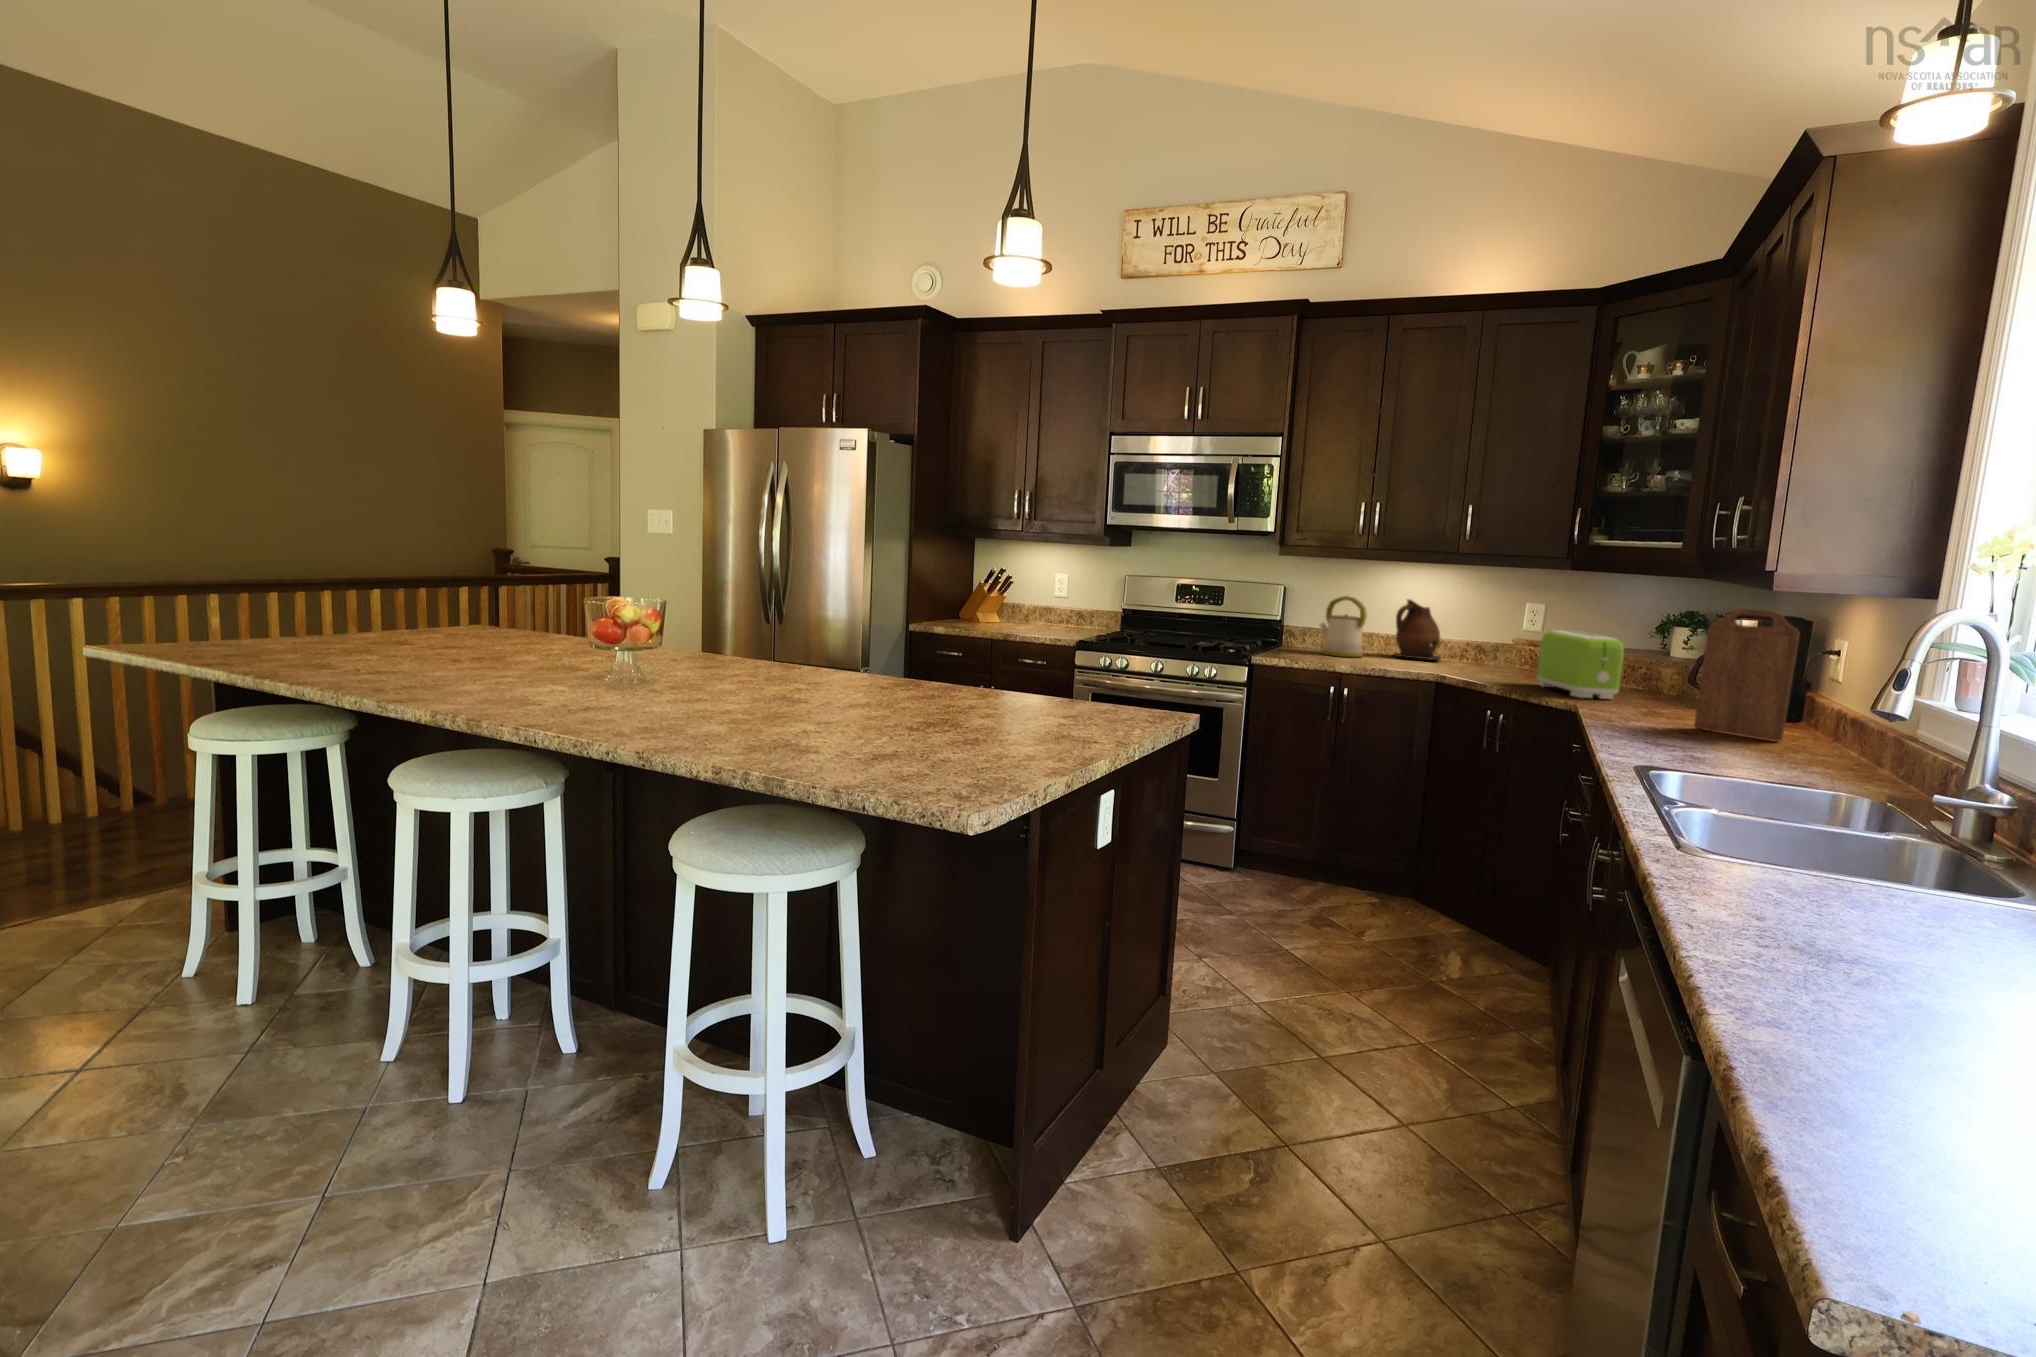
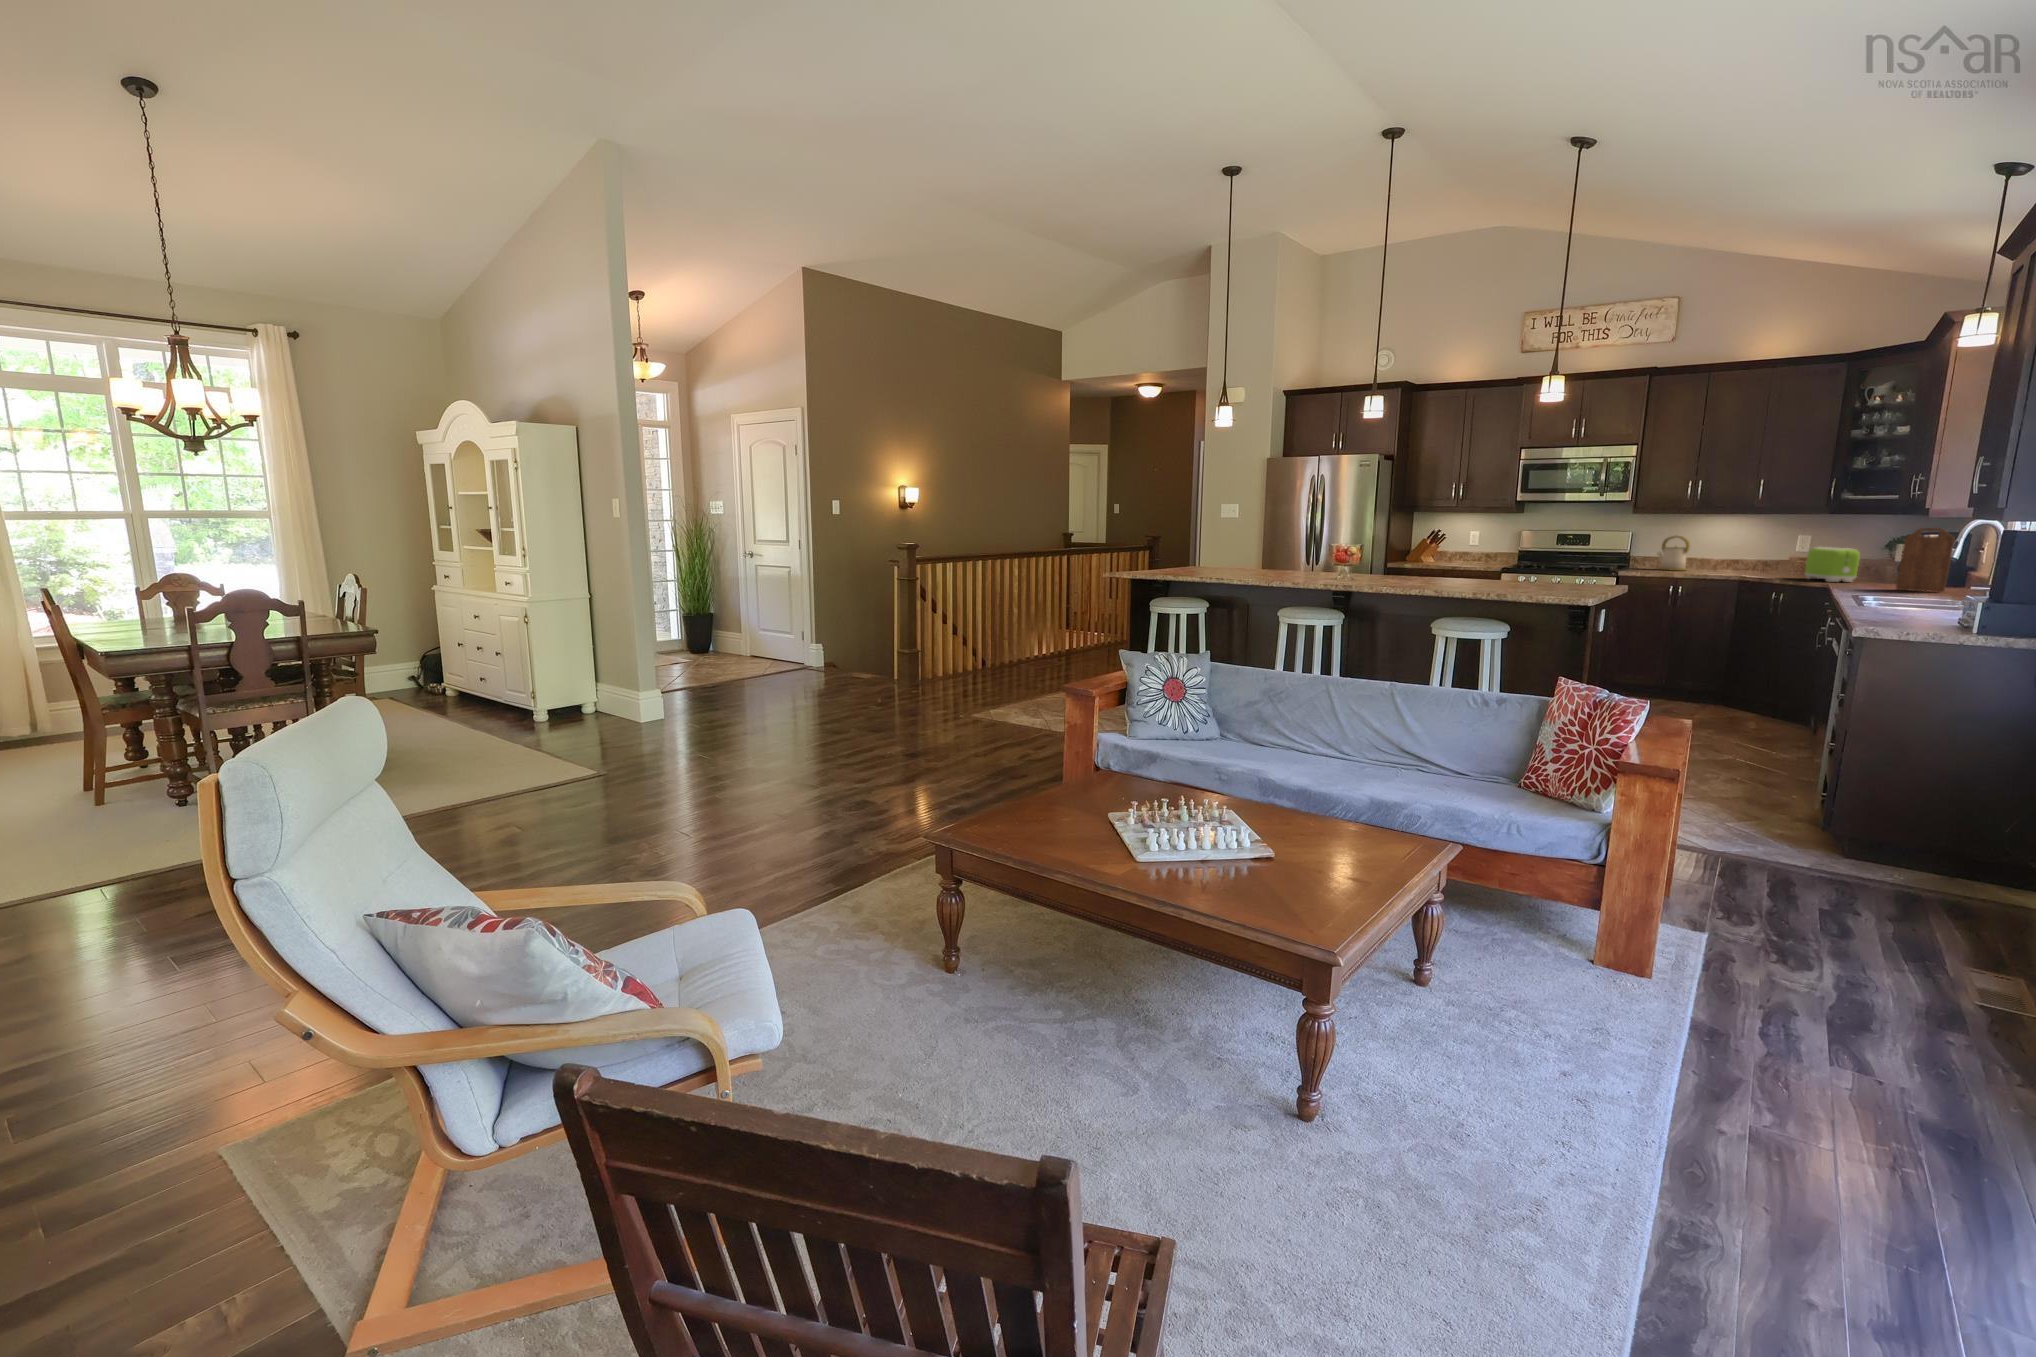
ceramic pitcher: present [1394,599,1440,660] -> none [1704,536,1740,571]

